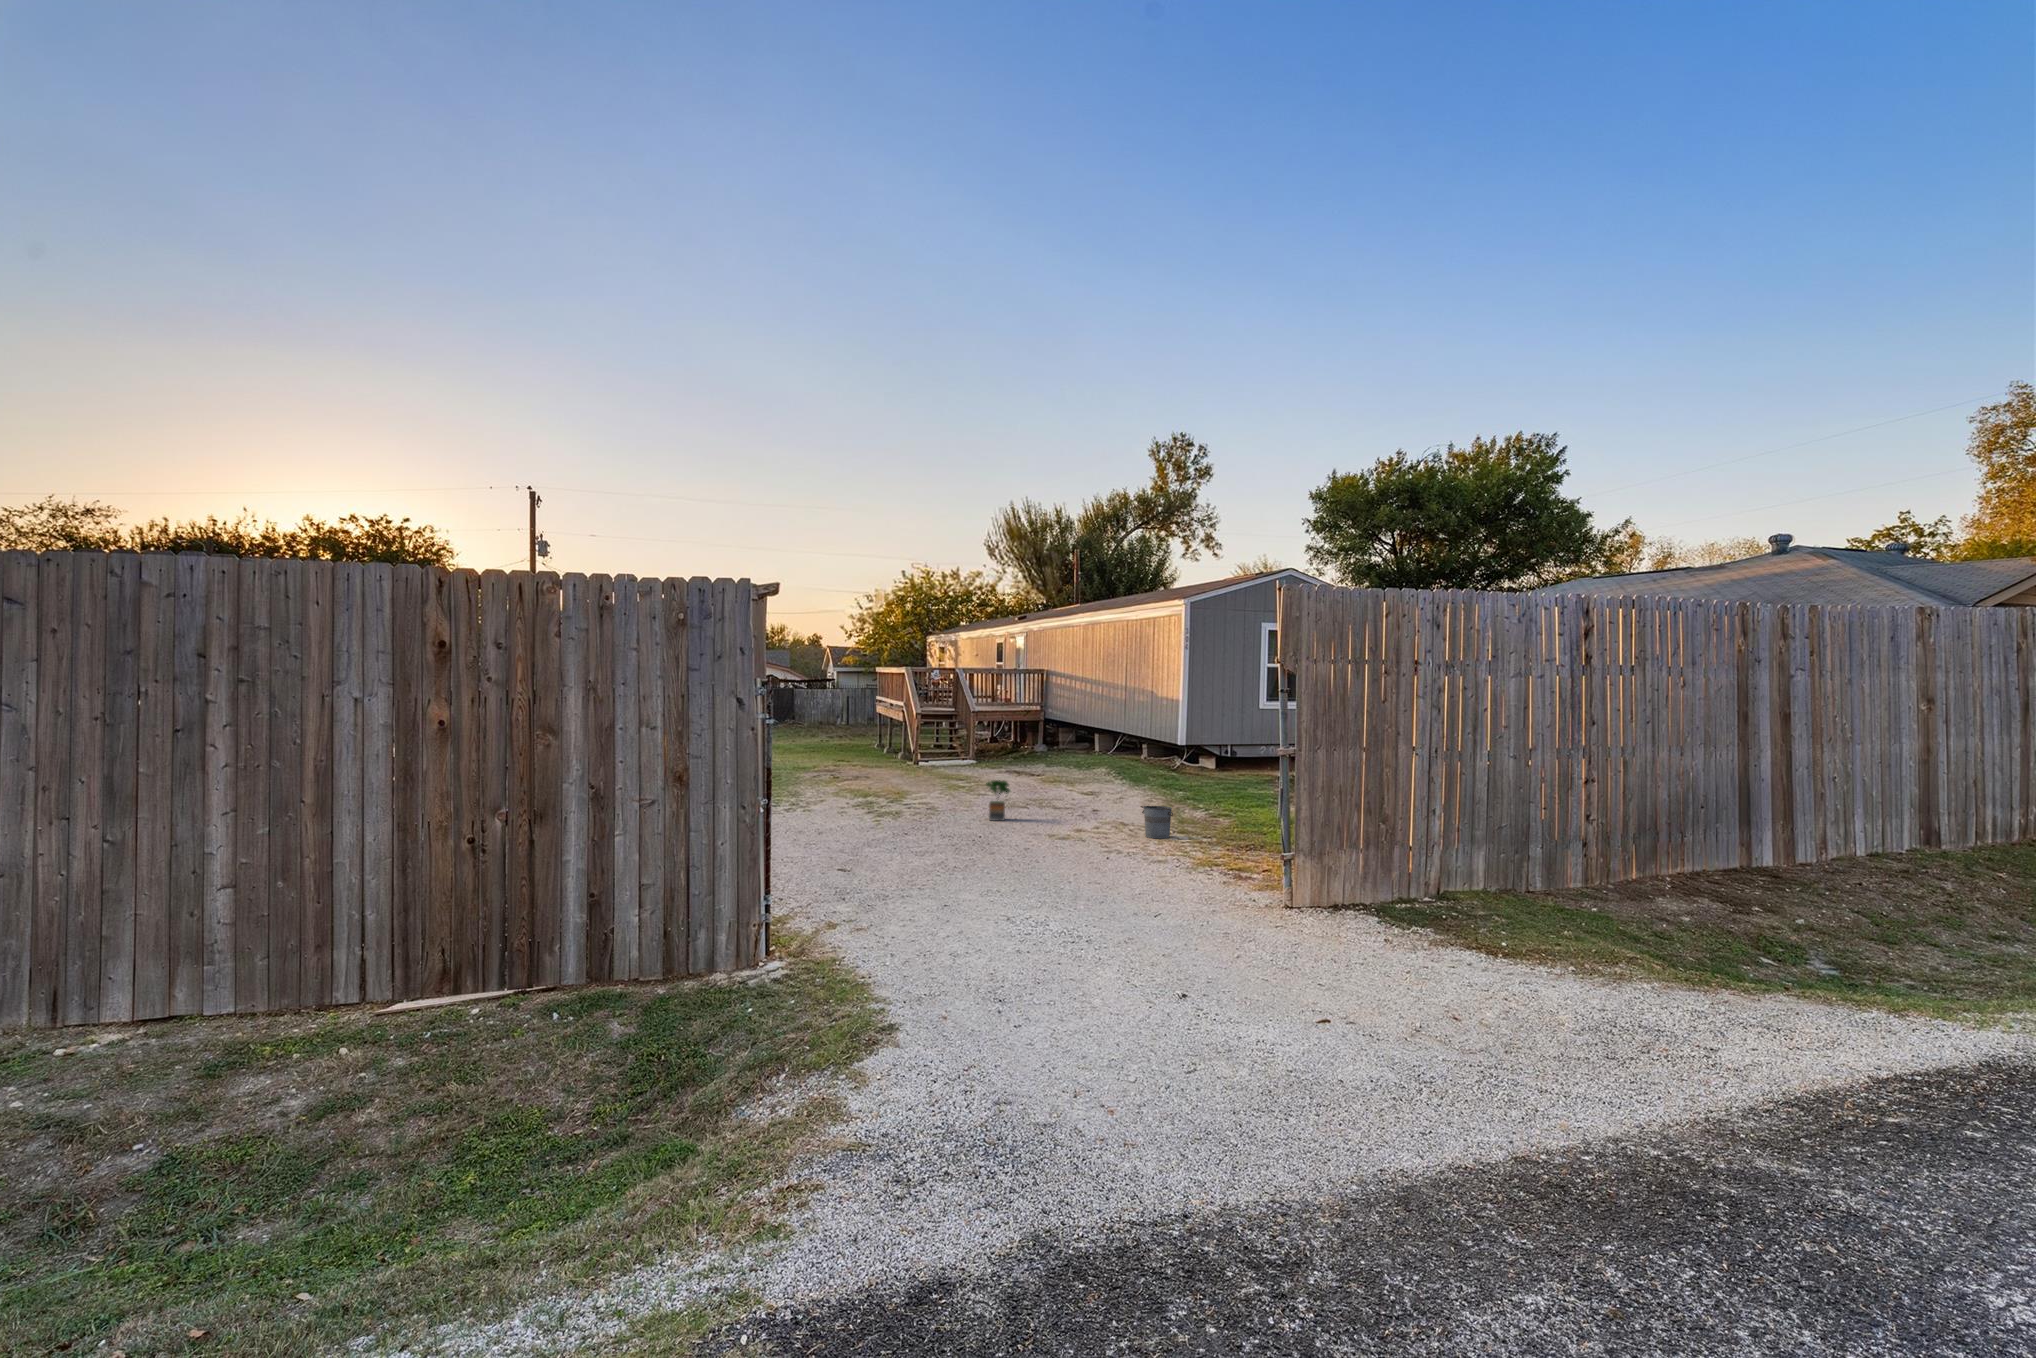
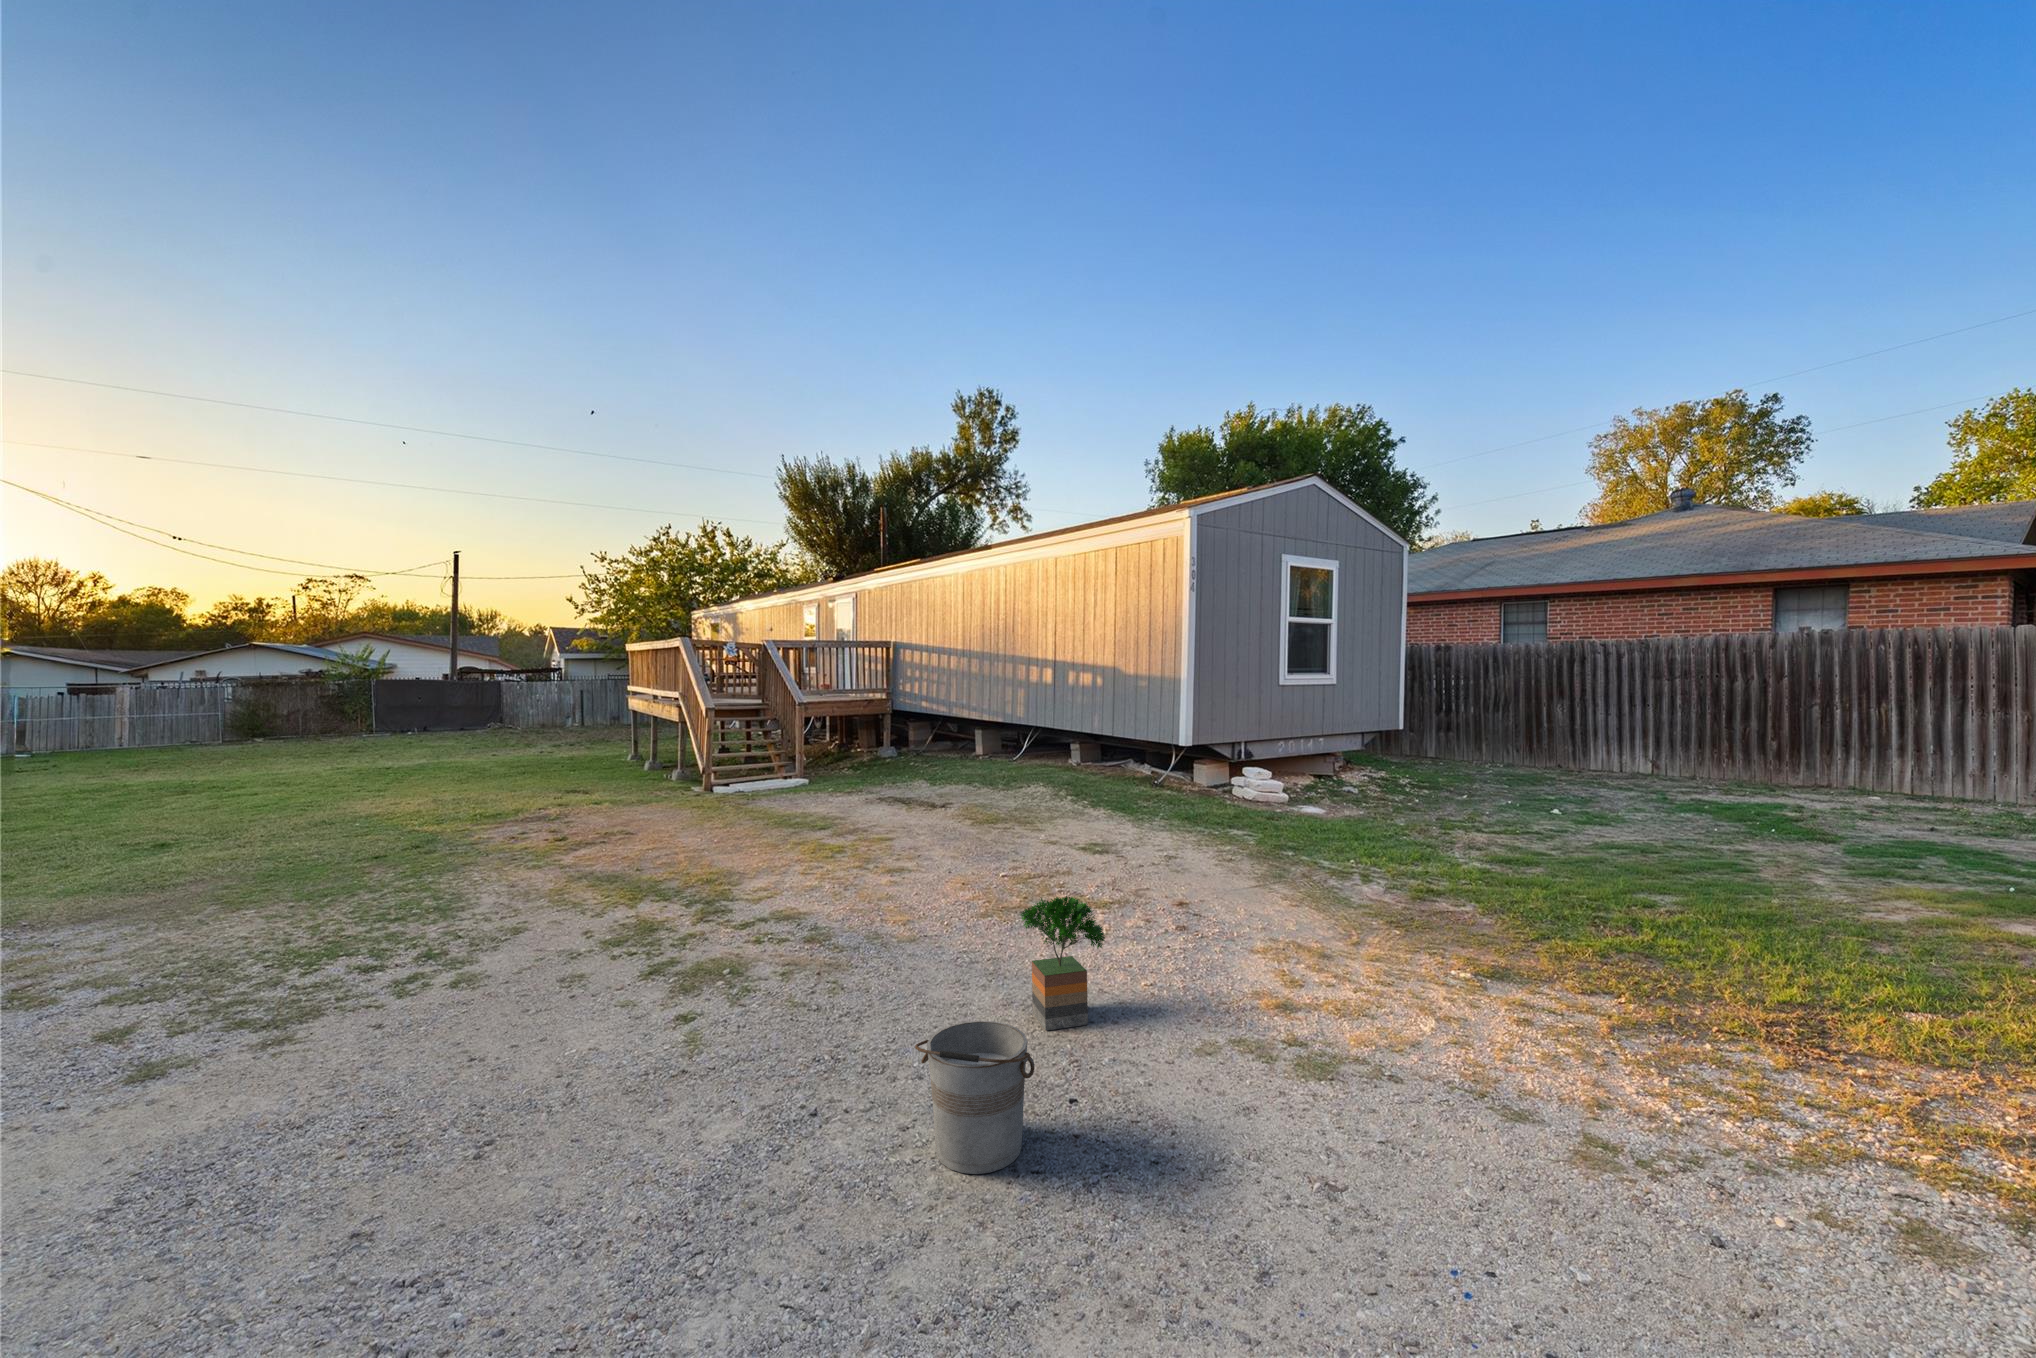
bucket: present [1141,806,1173,839] -> present [915,1021,1034,1174]

